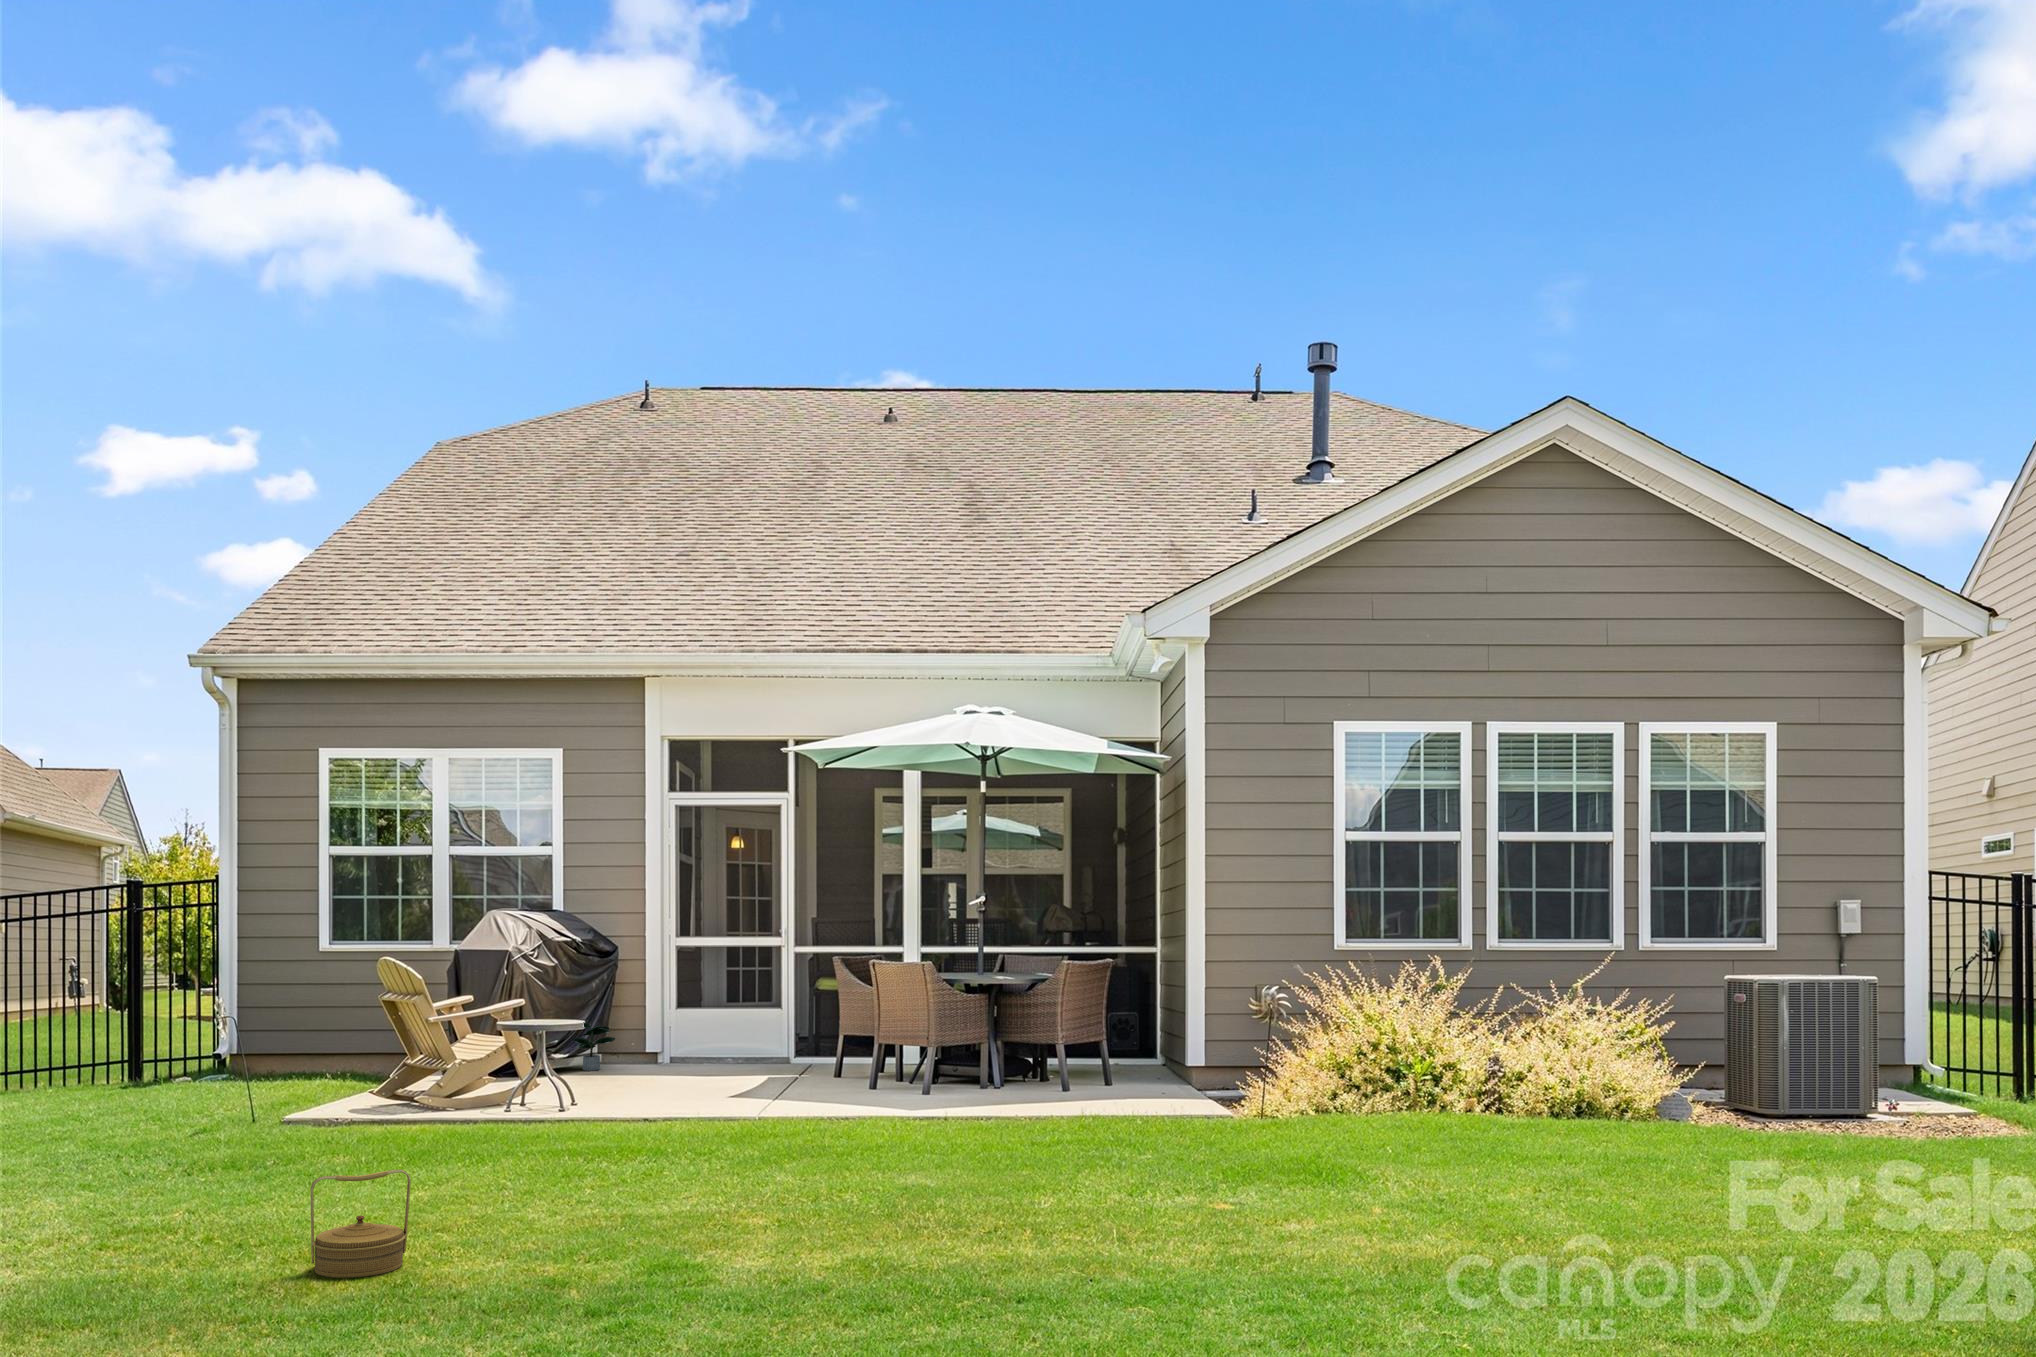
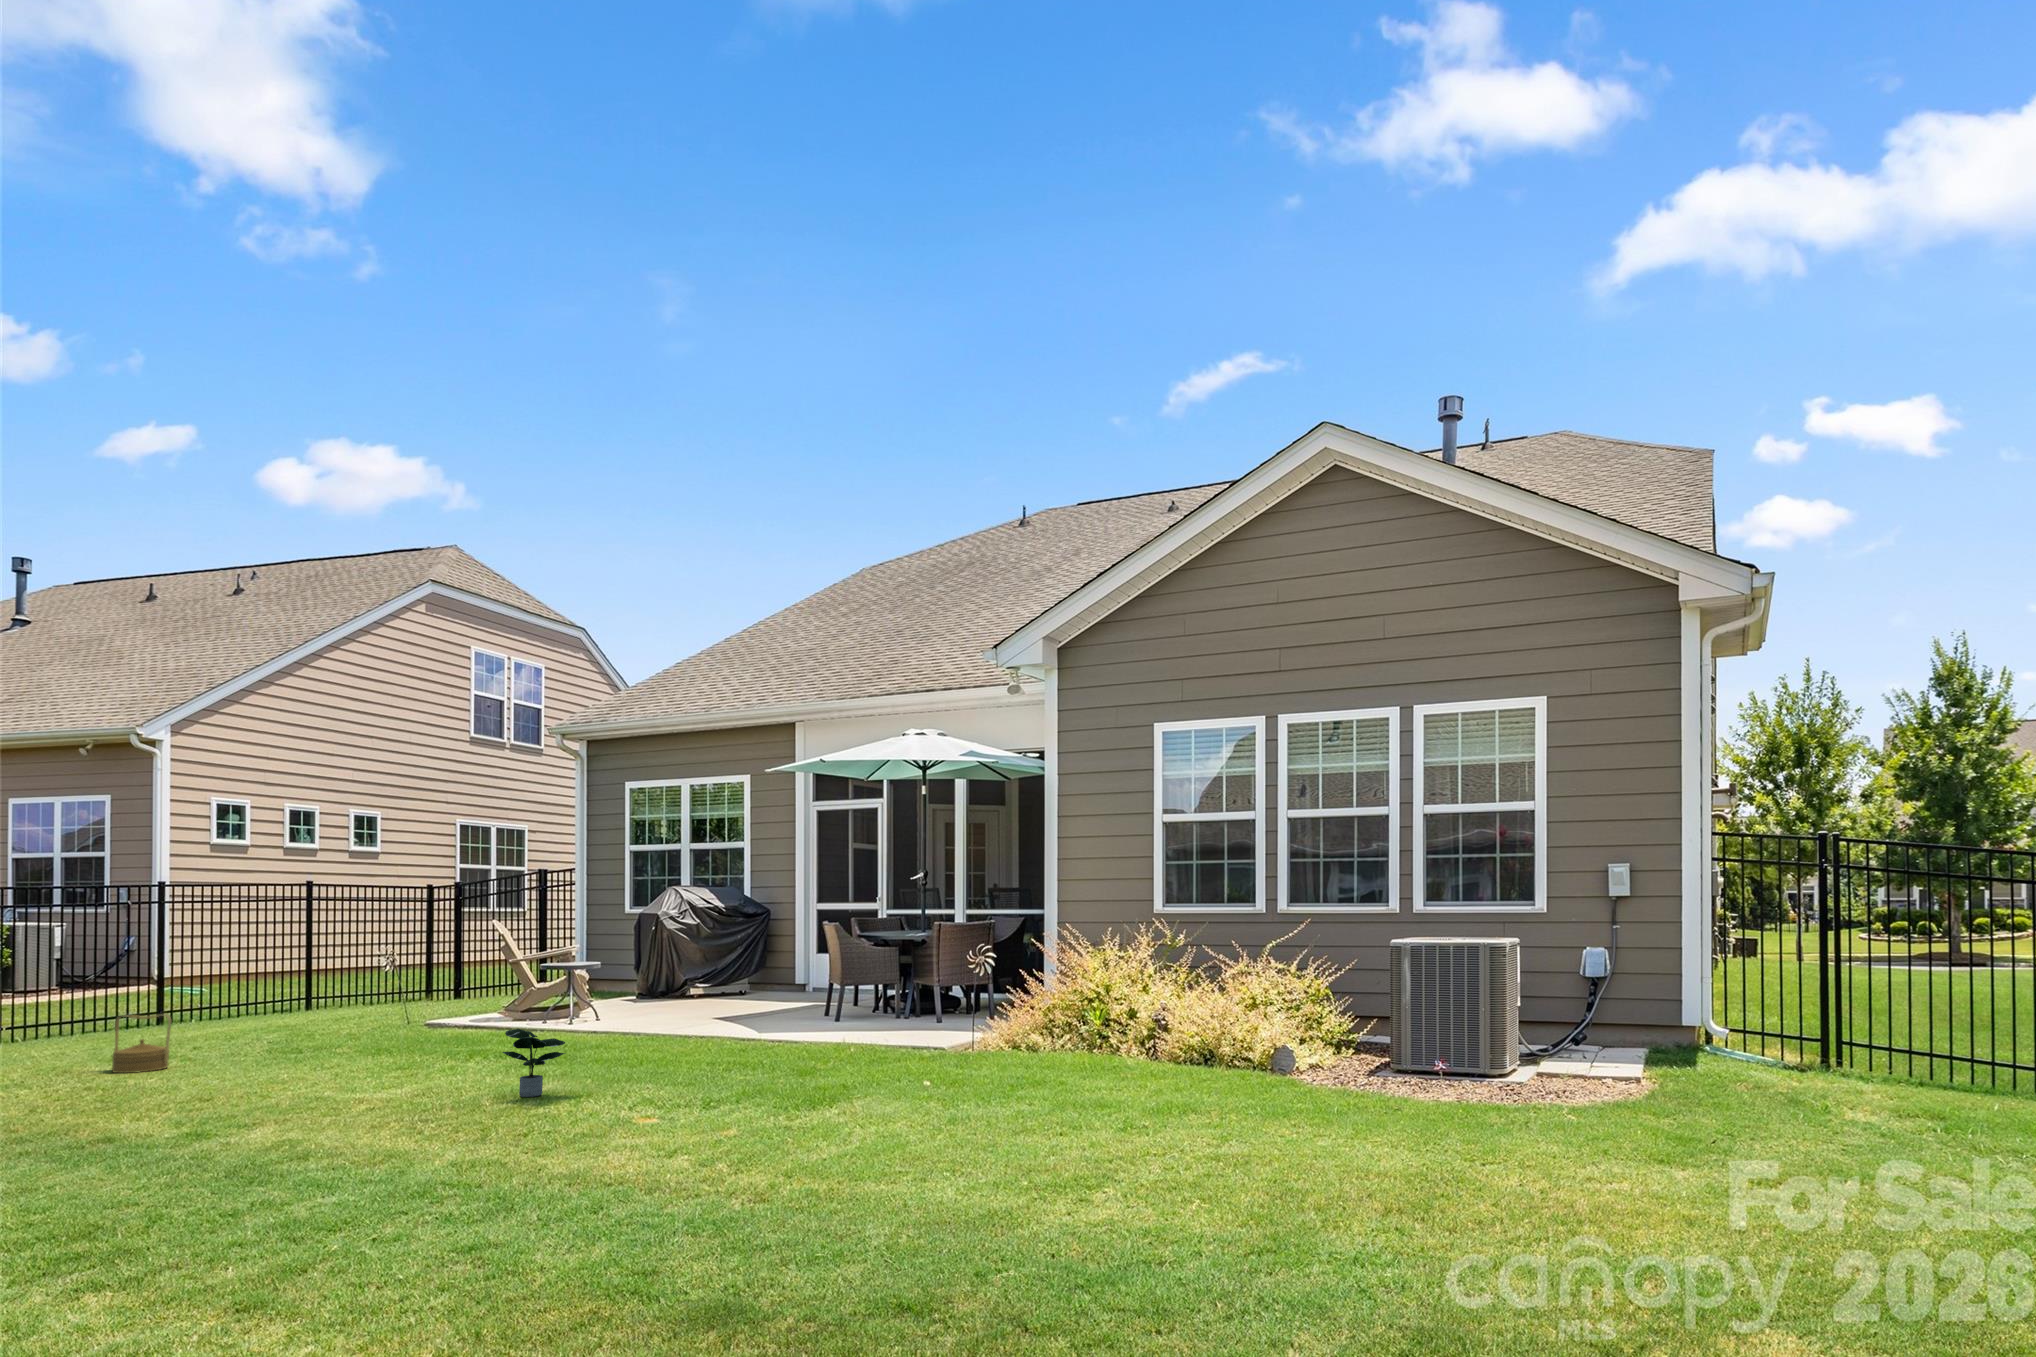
potted plant: present [573,1022,615,1071] -> present [503,1029,565,1097]

